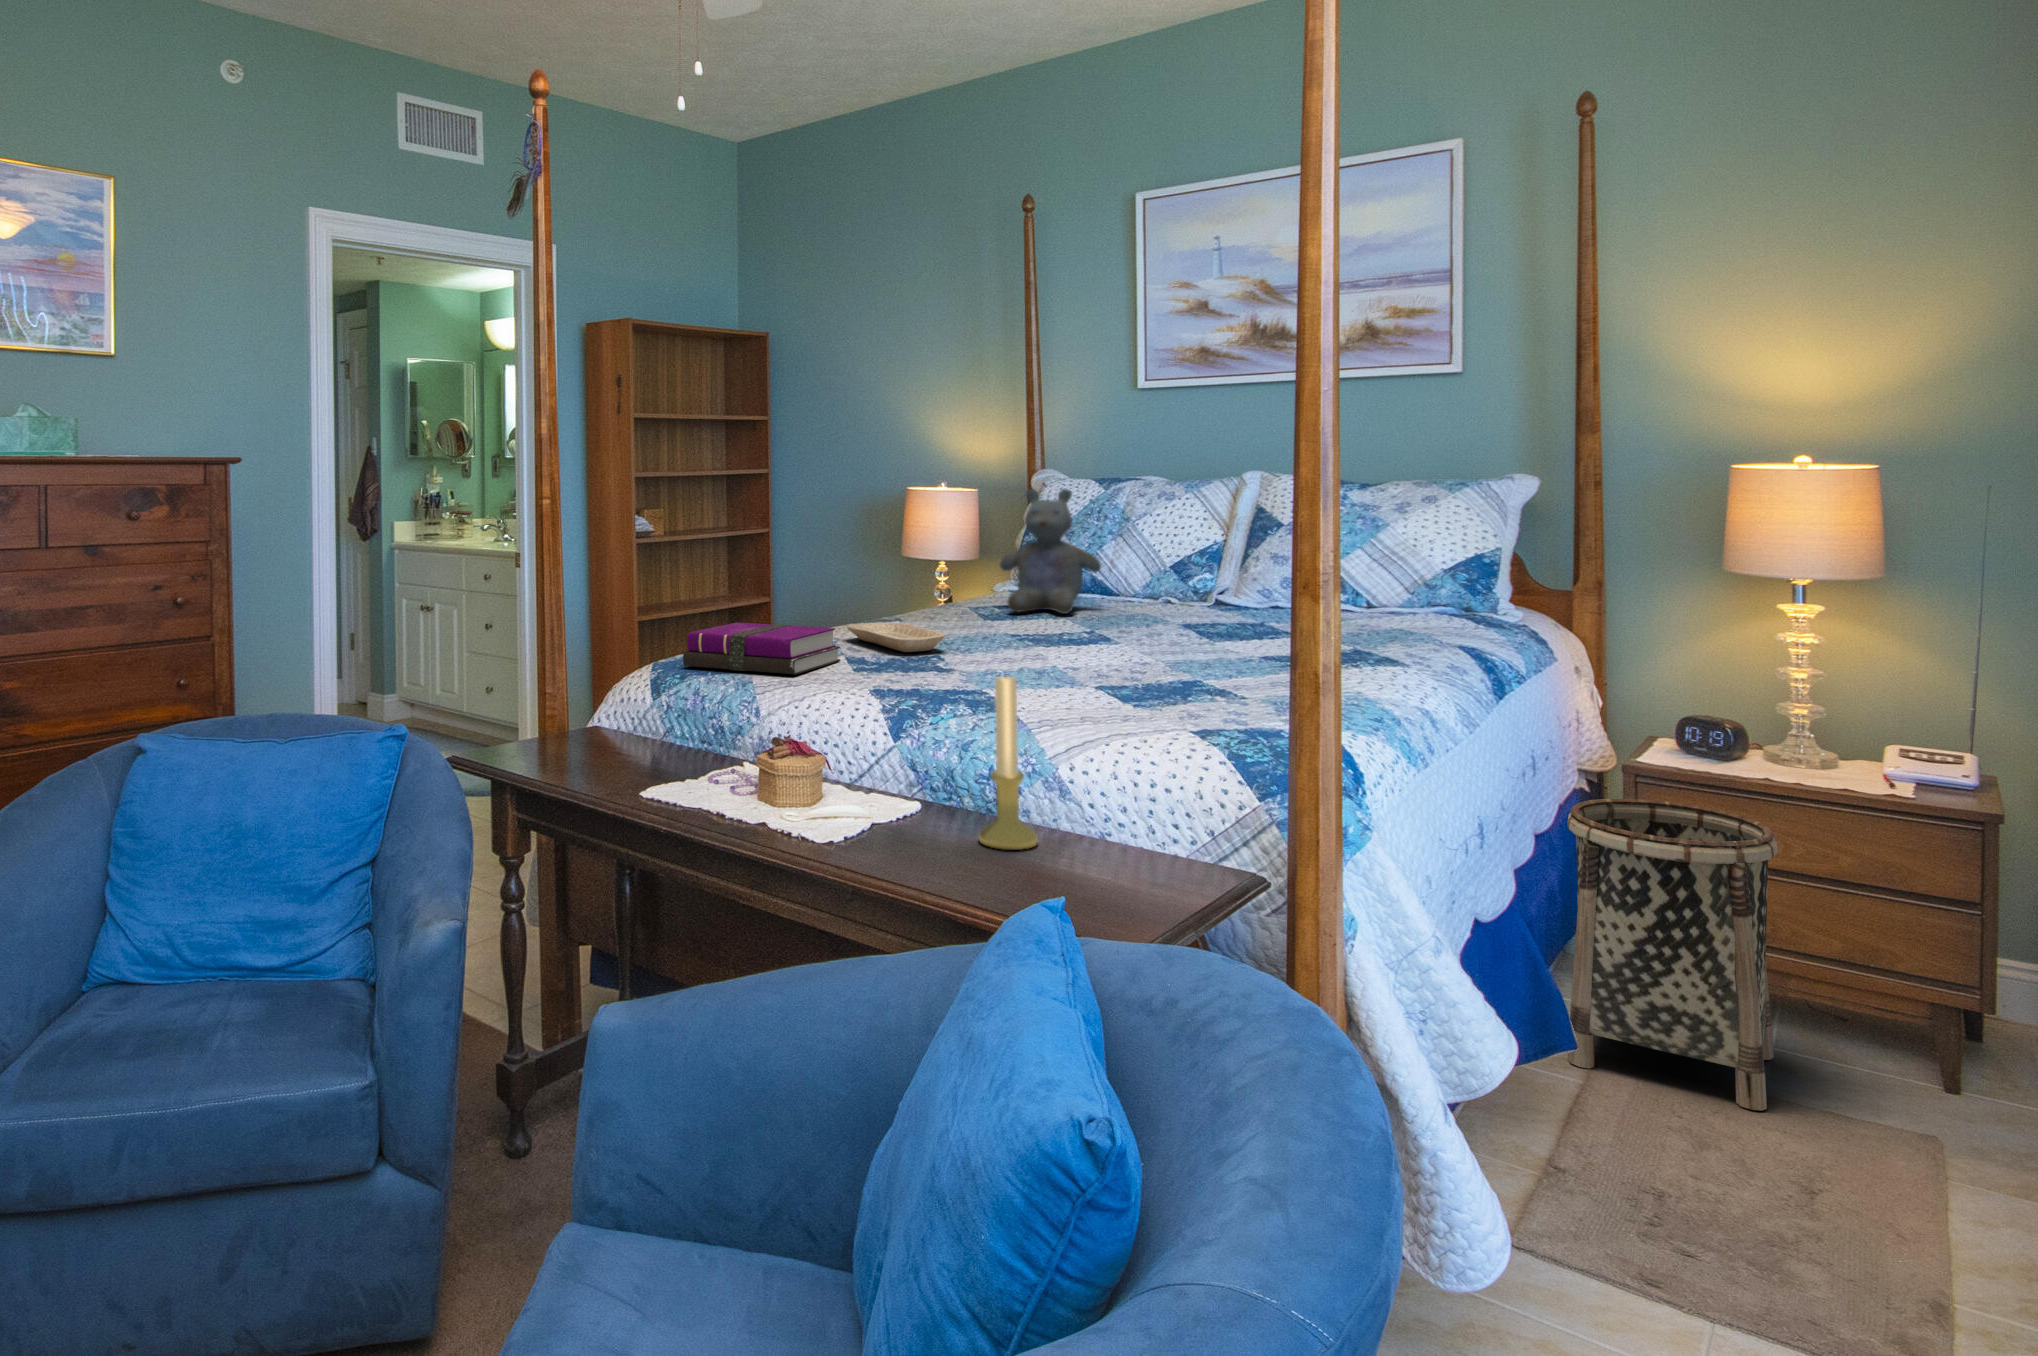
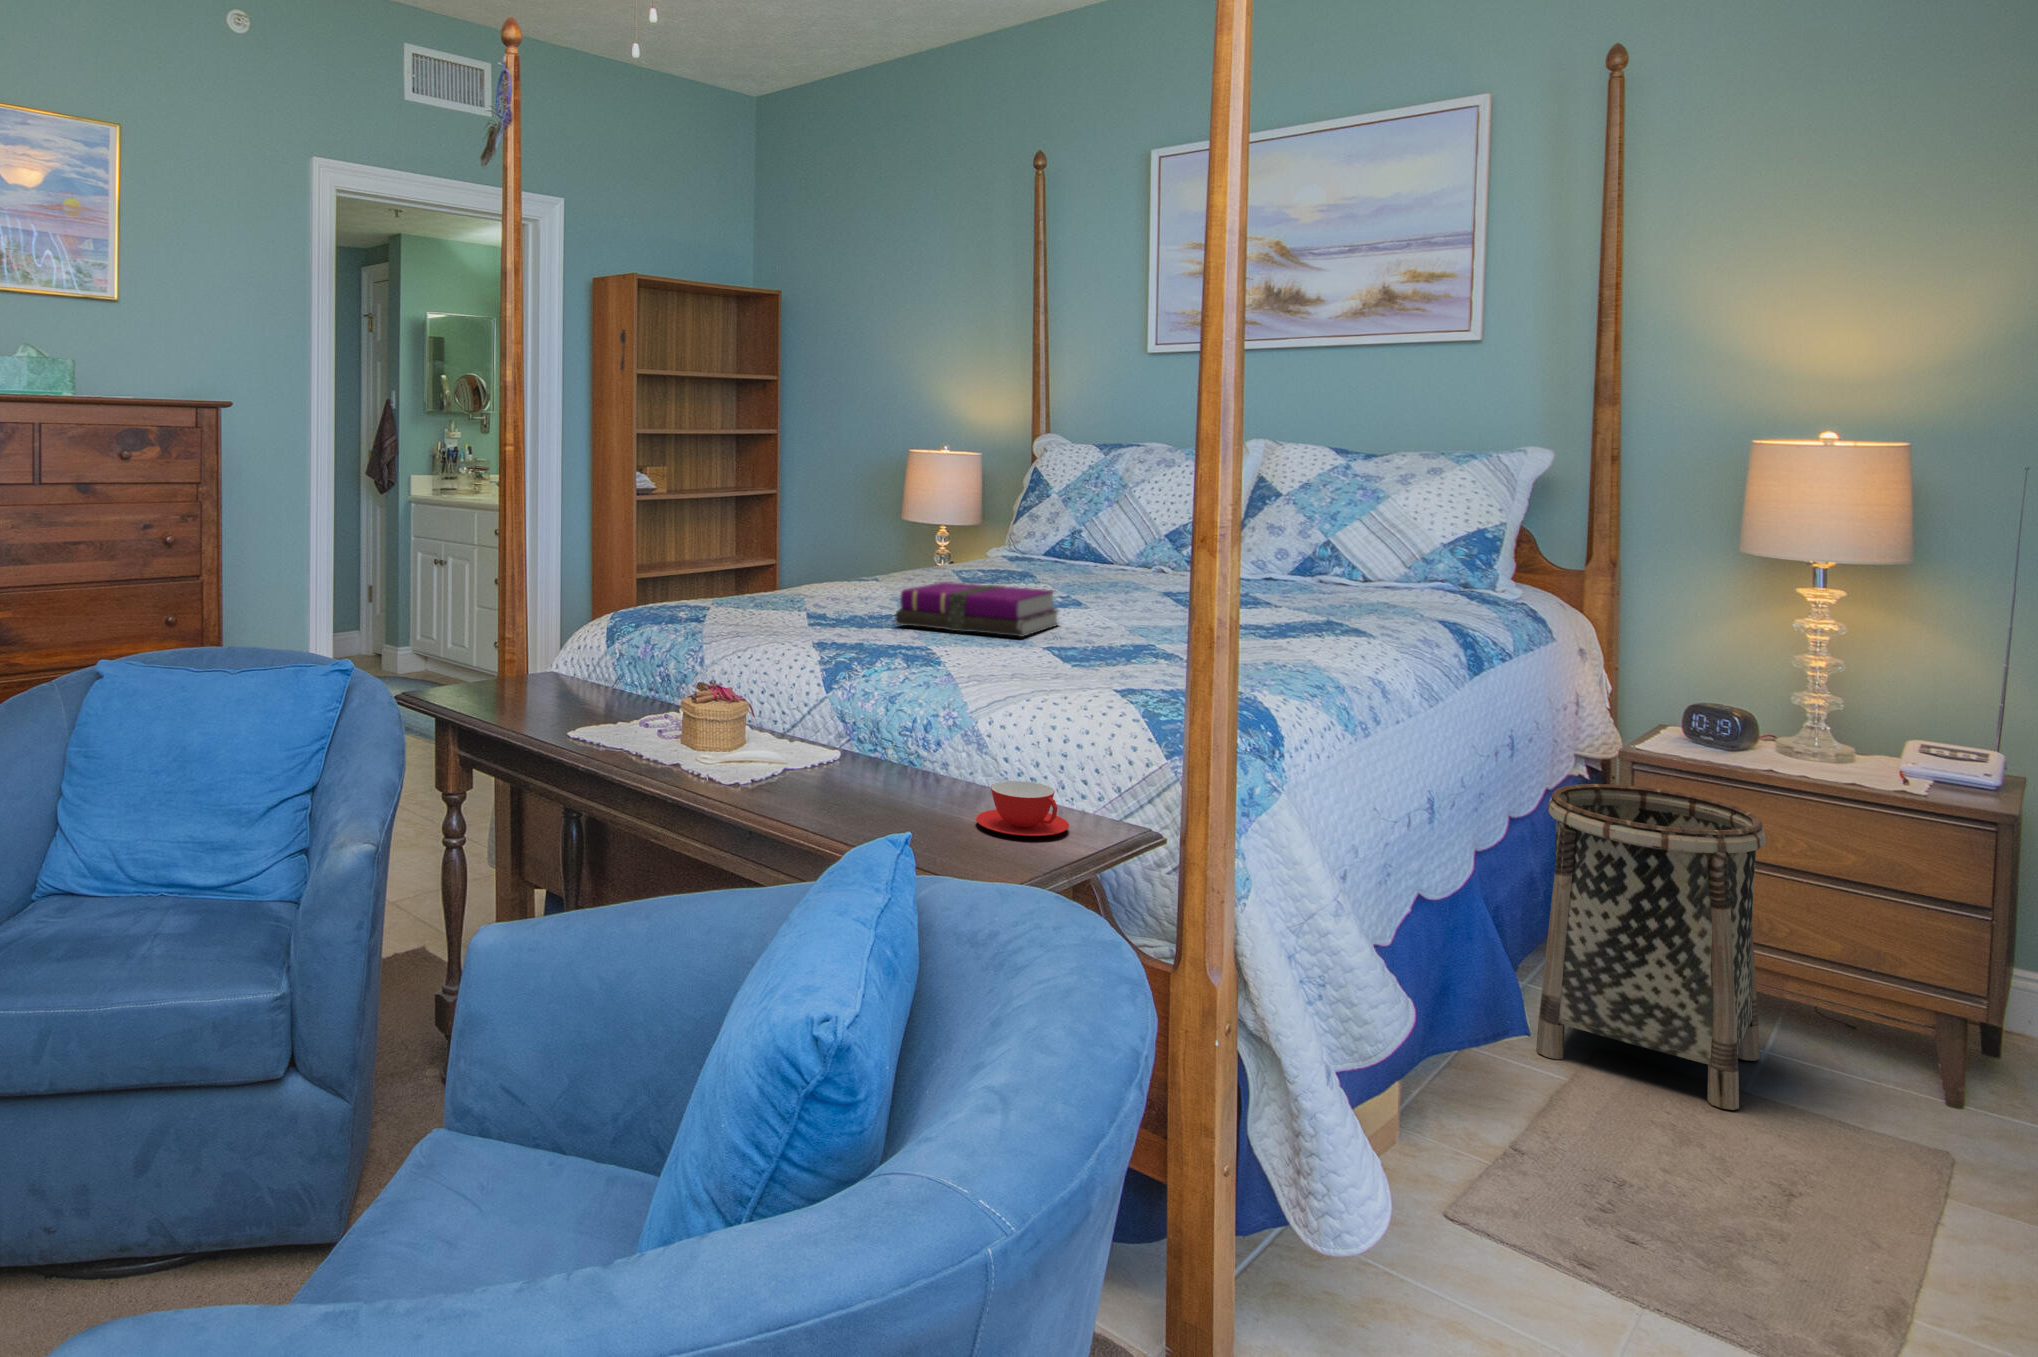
stuffed bear: present [1000,489,1101,614] -> none [990,452,1093,580]
notebook: present [683,623,840,674] -> present [895,582,1058,637]
tray: present [847,623,945,652] -> none [819,581,912,610]
candle holder: present [979,676,1038,850] -> none [883,620,943,798]
teacup: none [1086,831,1180,887] -> present [976,781,1069,836]

